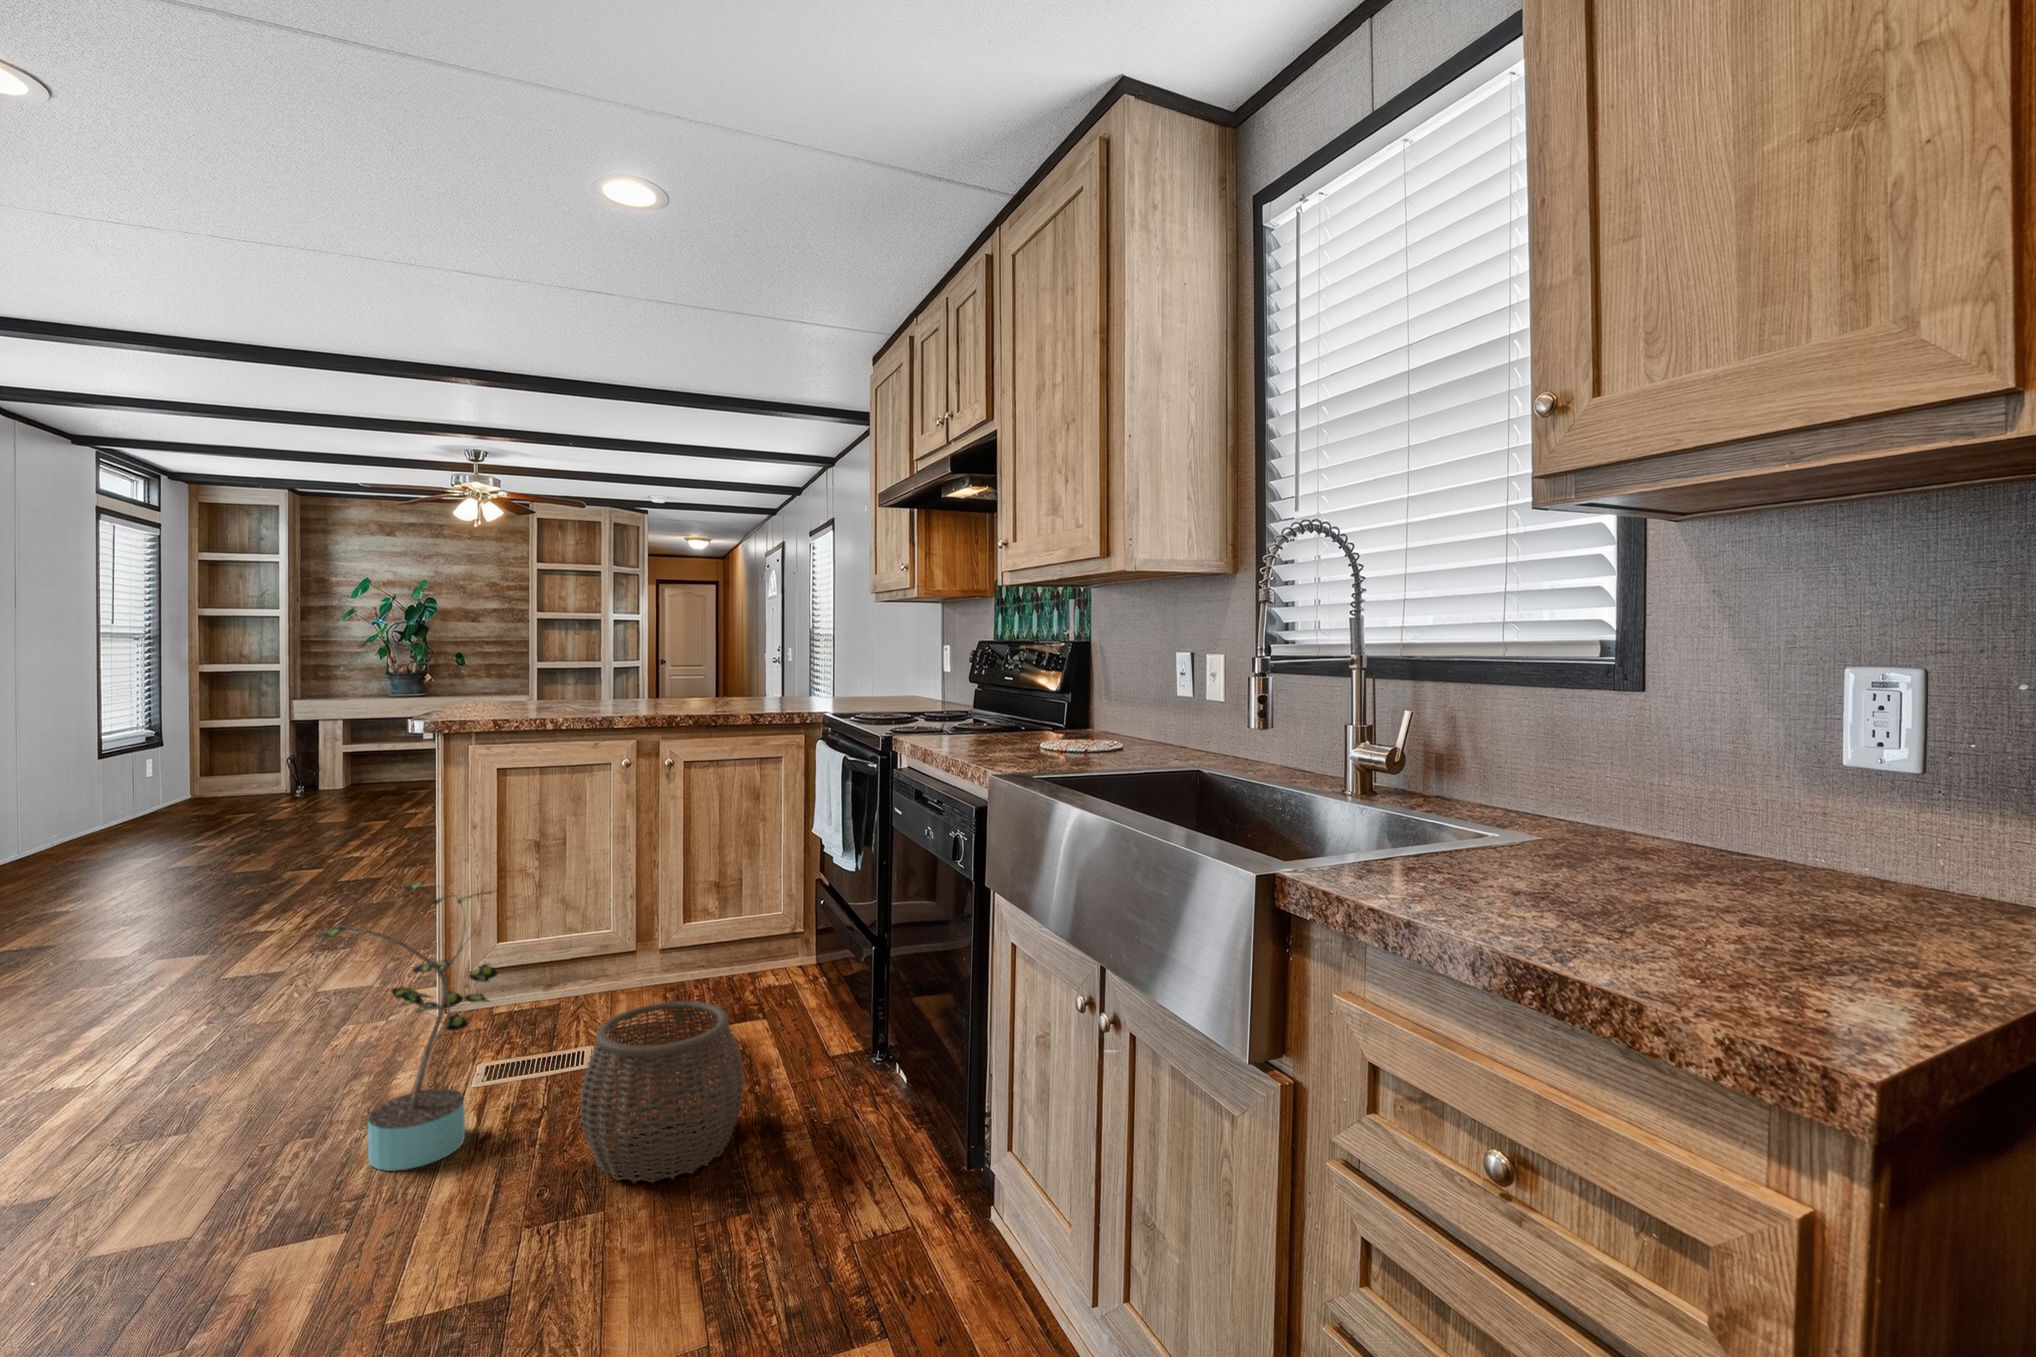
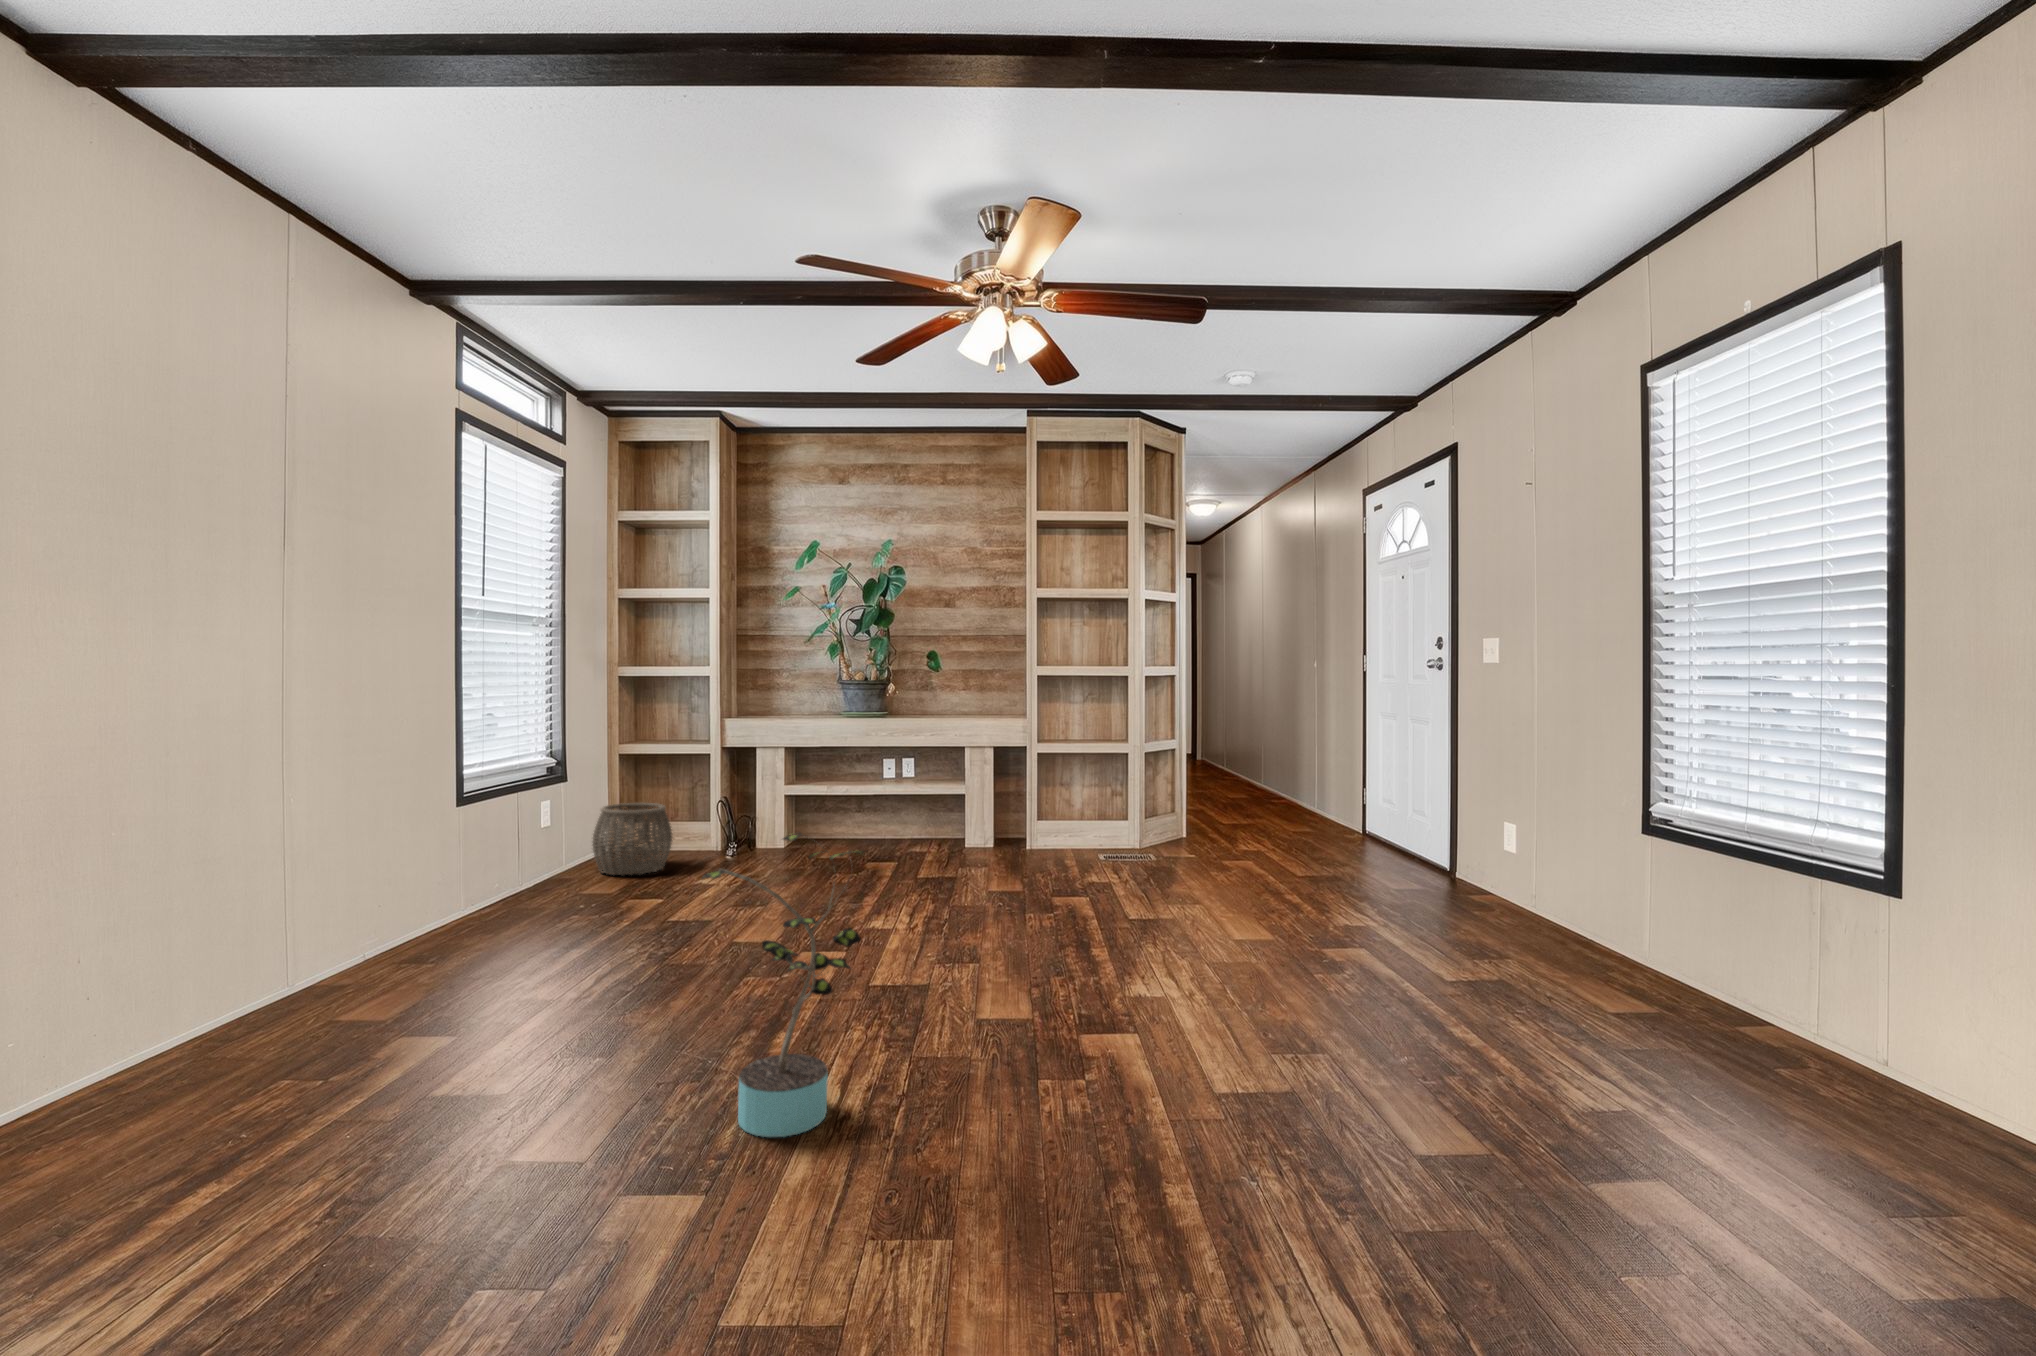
woven basket: present [580,1001,744,1183] -> present [592,803,672,875]

